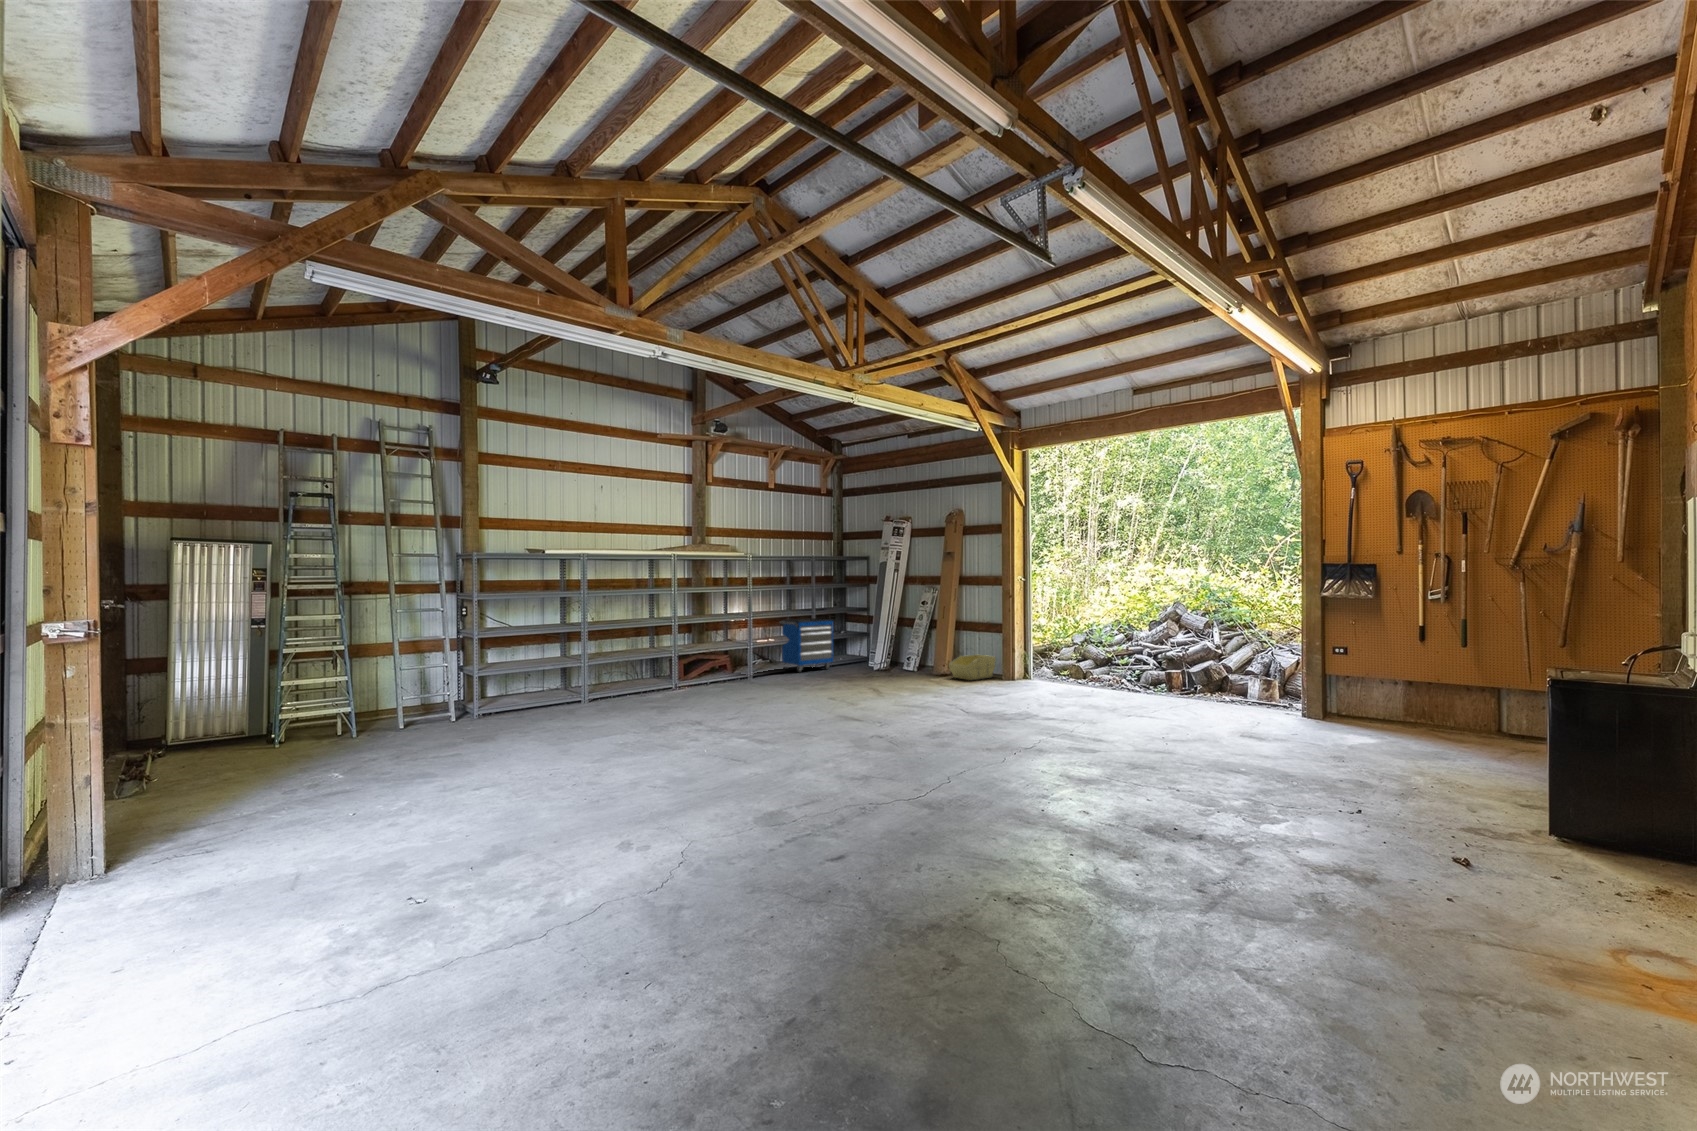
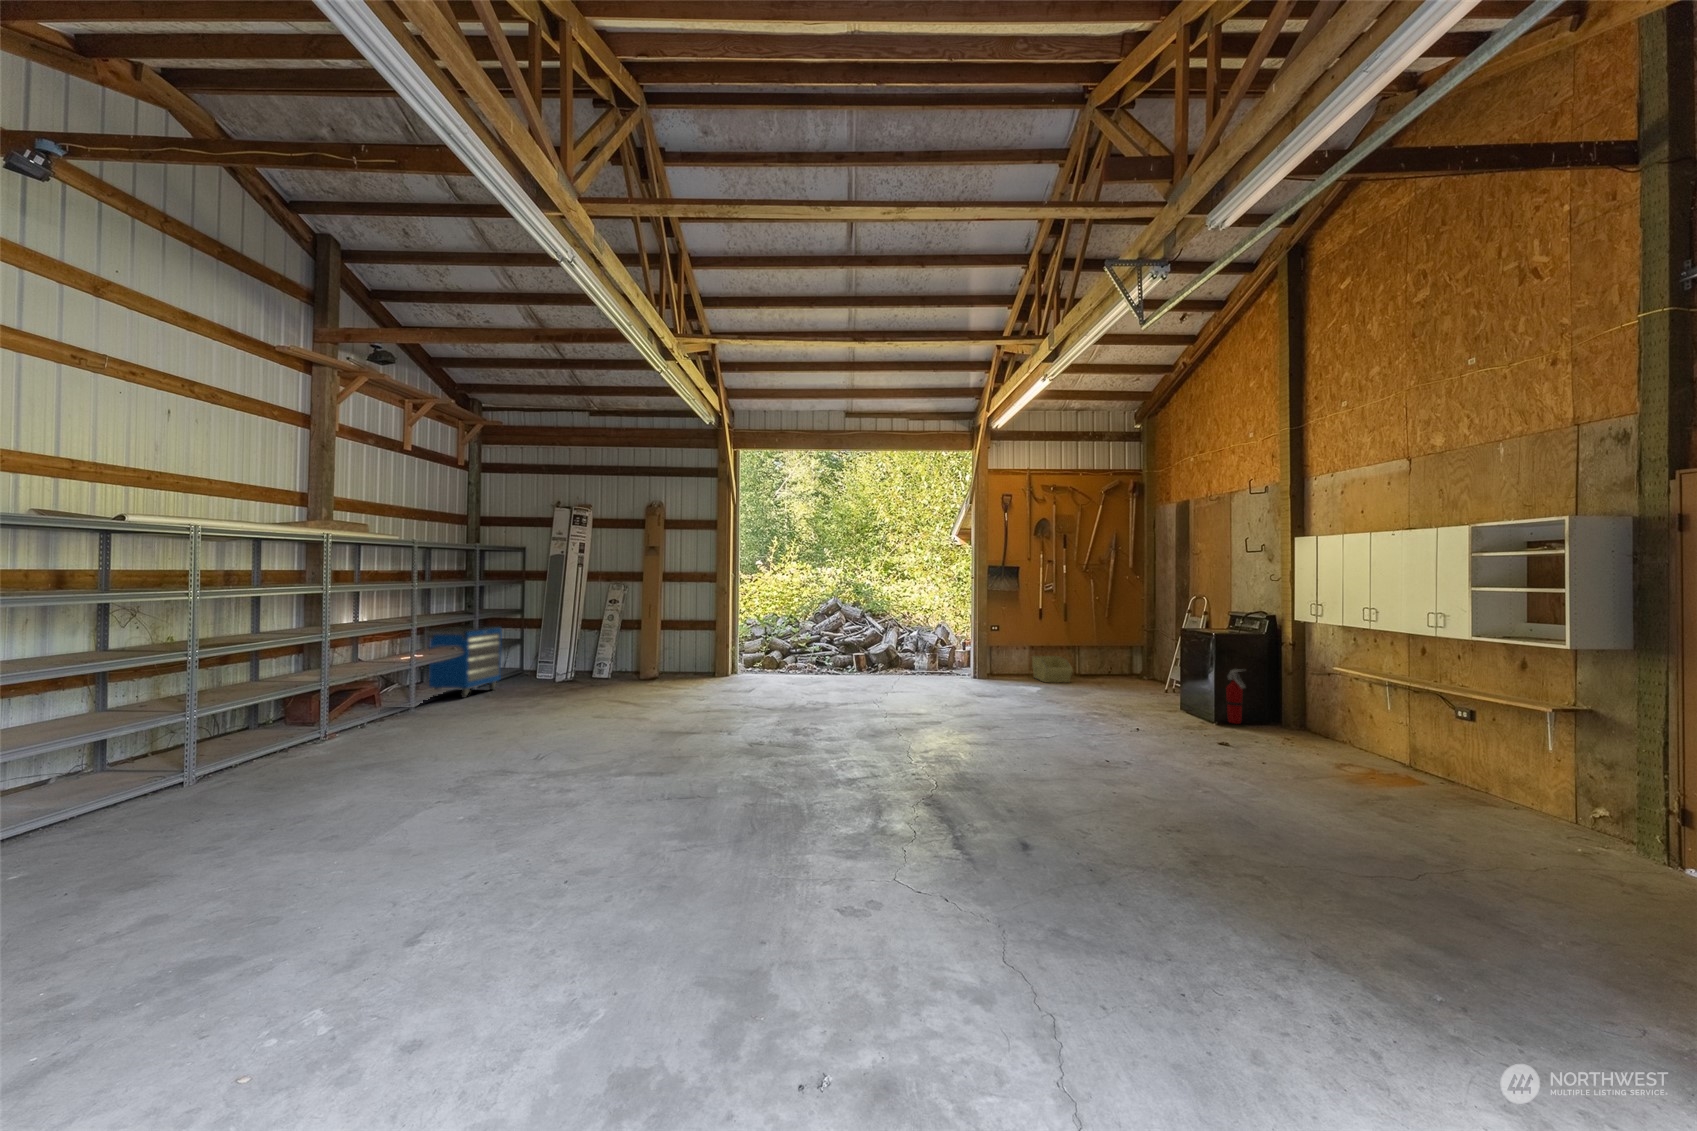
storage bin: present [949,655,996,680] -> present [1032,656,1073,682]
fire extinguisher: none [1596,758,1639,863] -> present [1225,669,1245,724]

